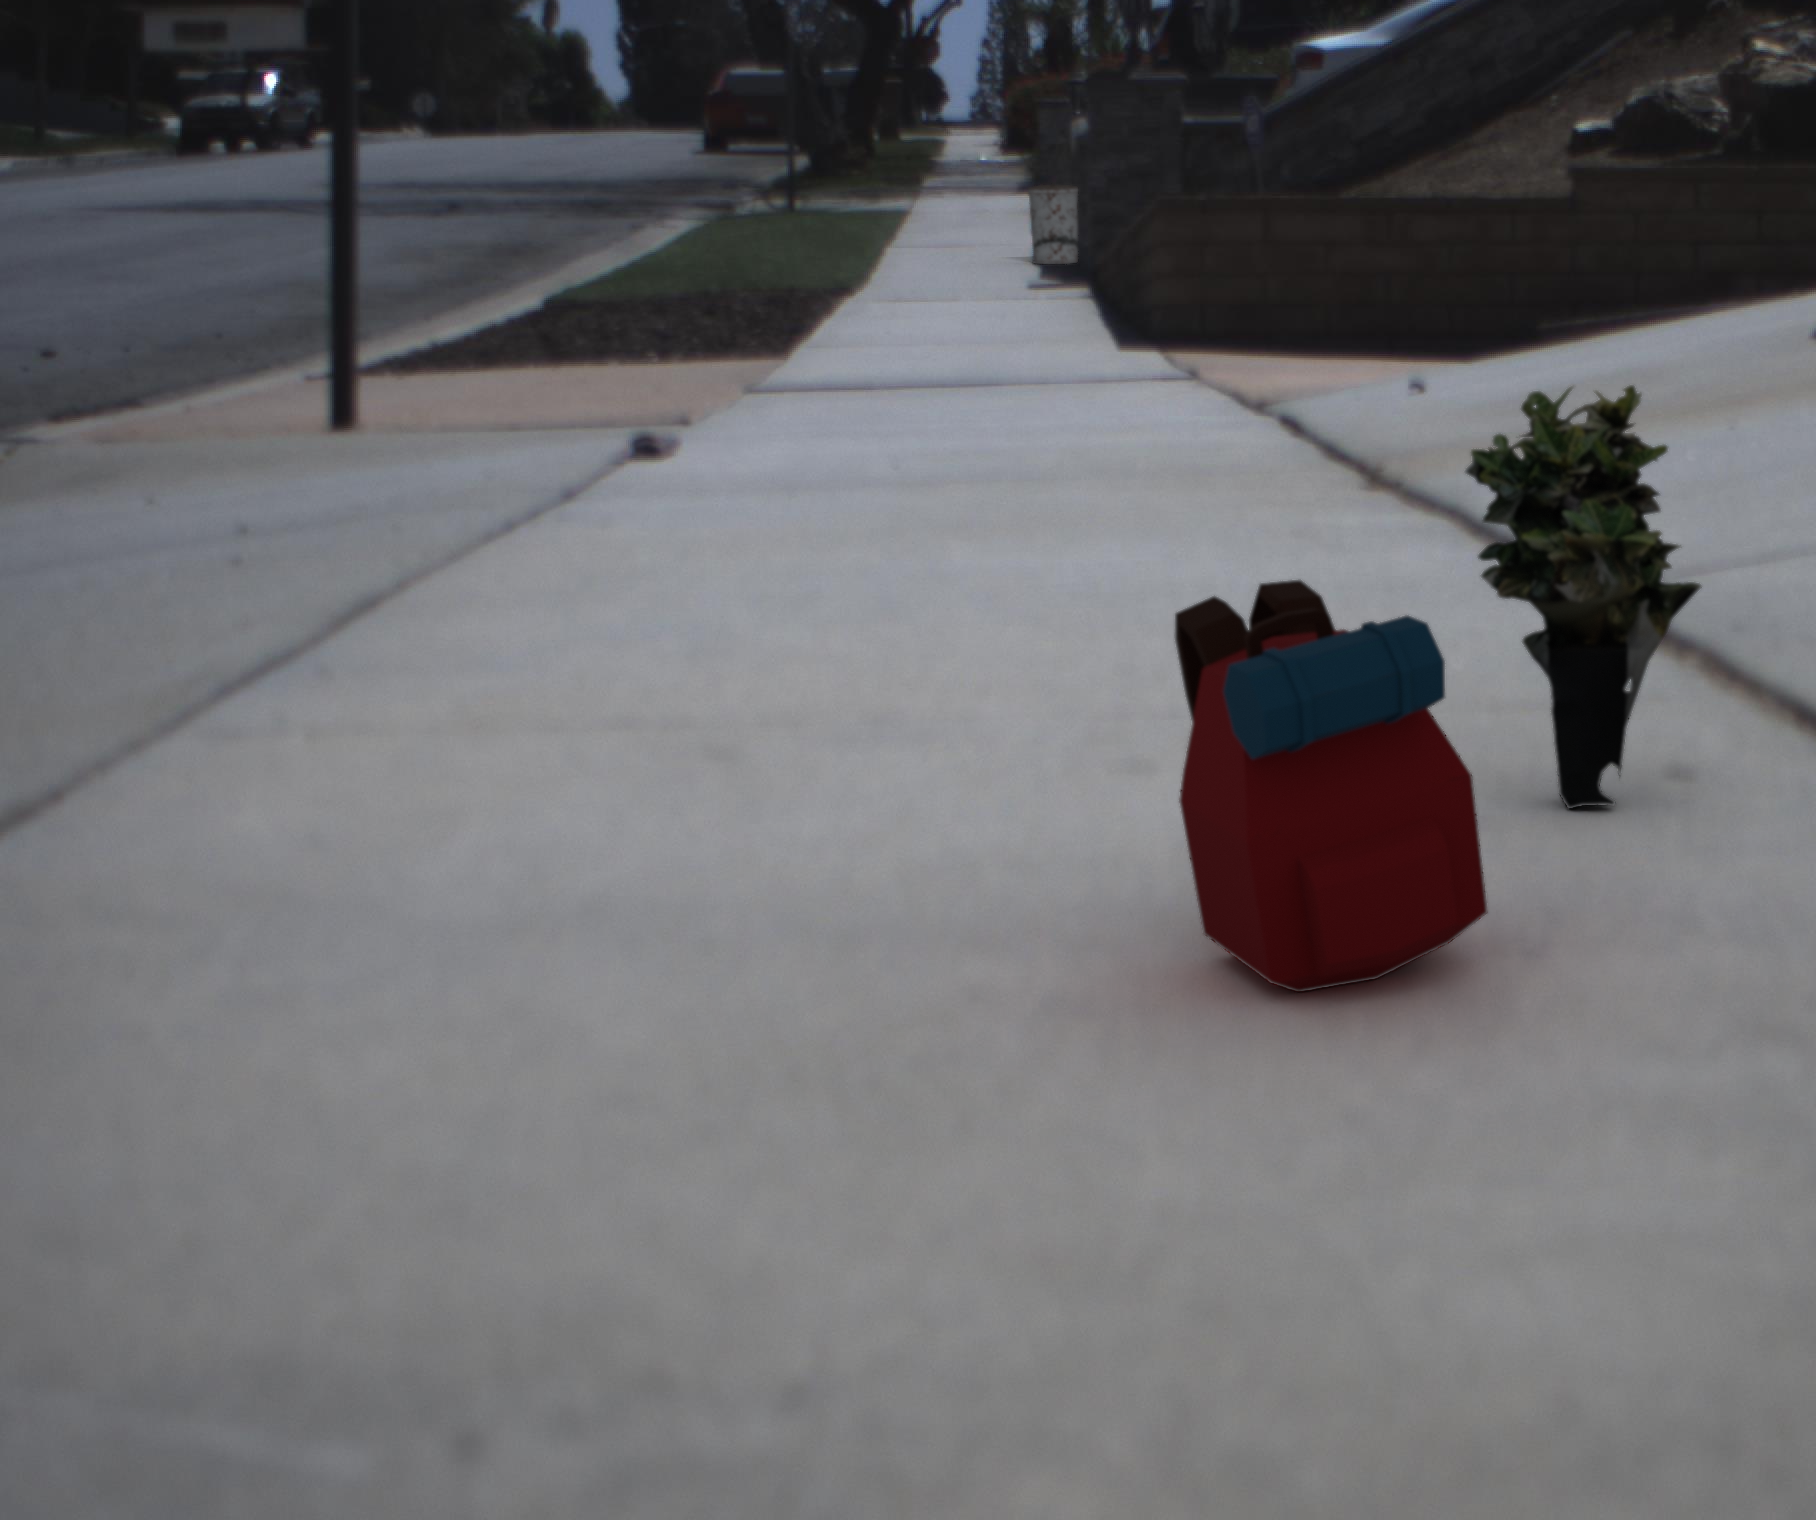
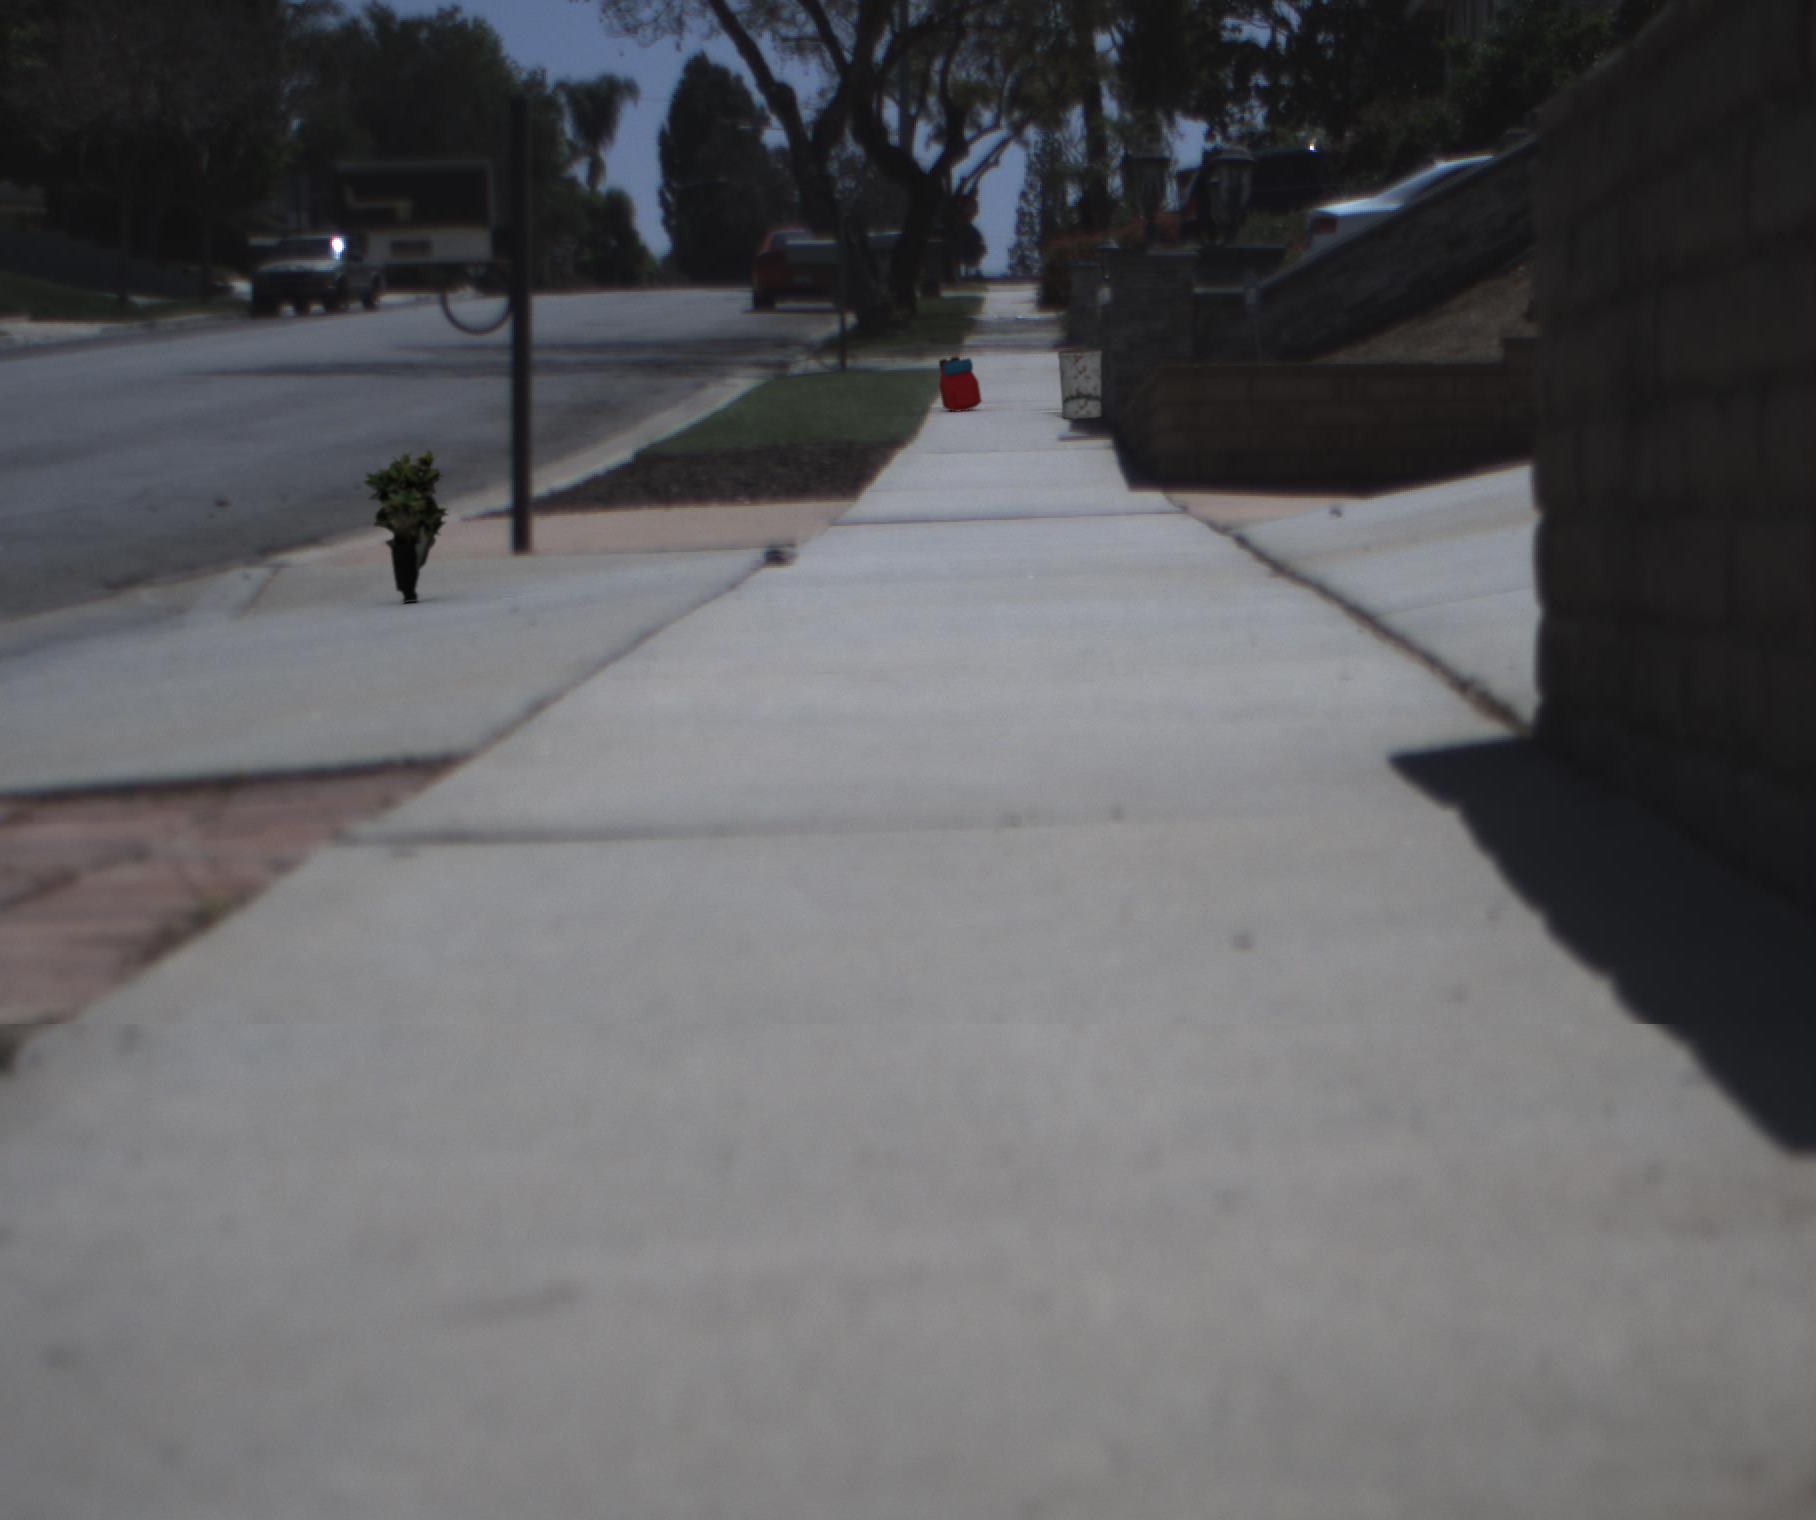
potted plant: present [1465,385,1702,809] -> present [364,450,447,603]
backpack: present [1175,580,1487,992] -> present [939,357,981,412]

